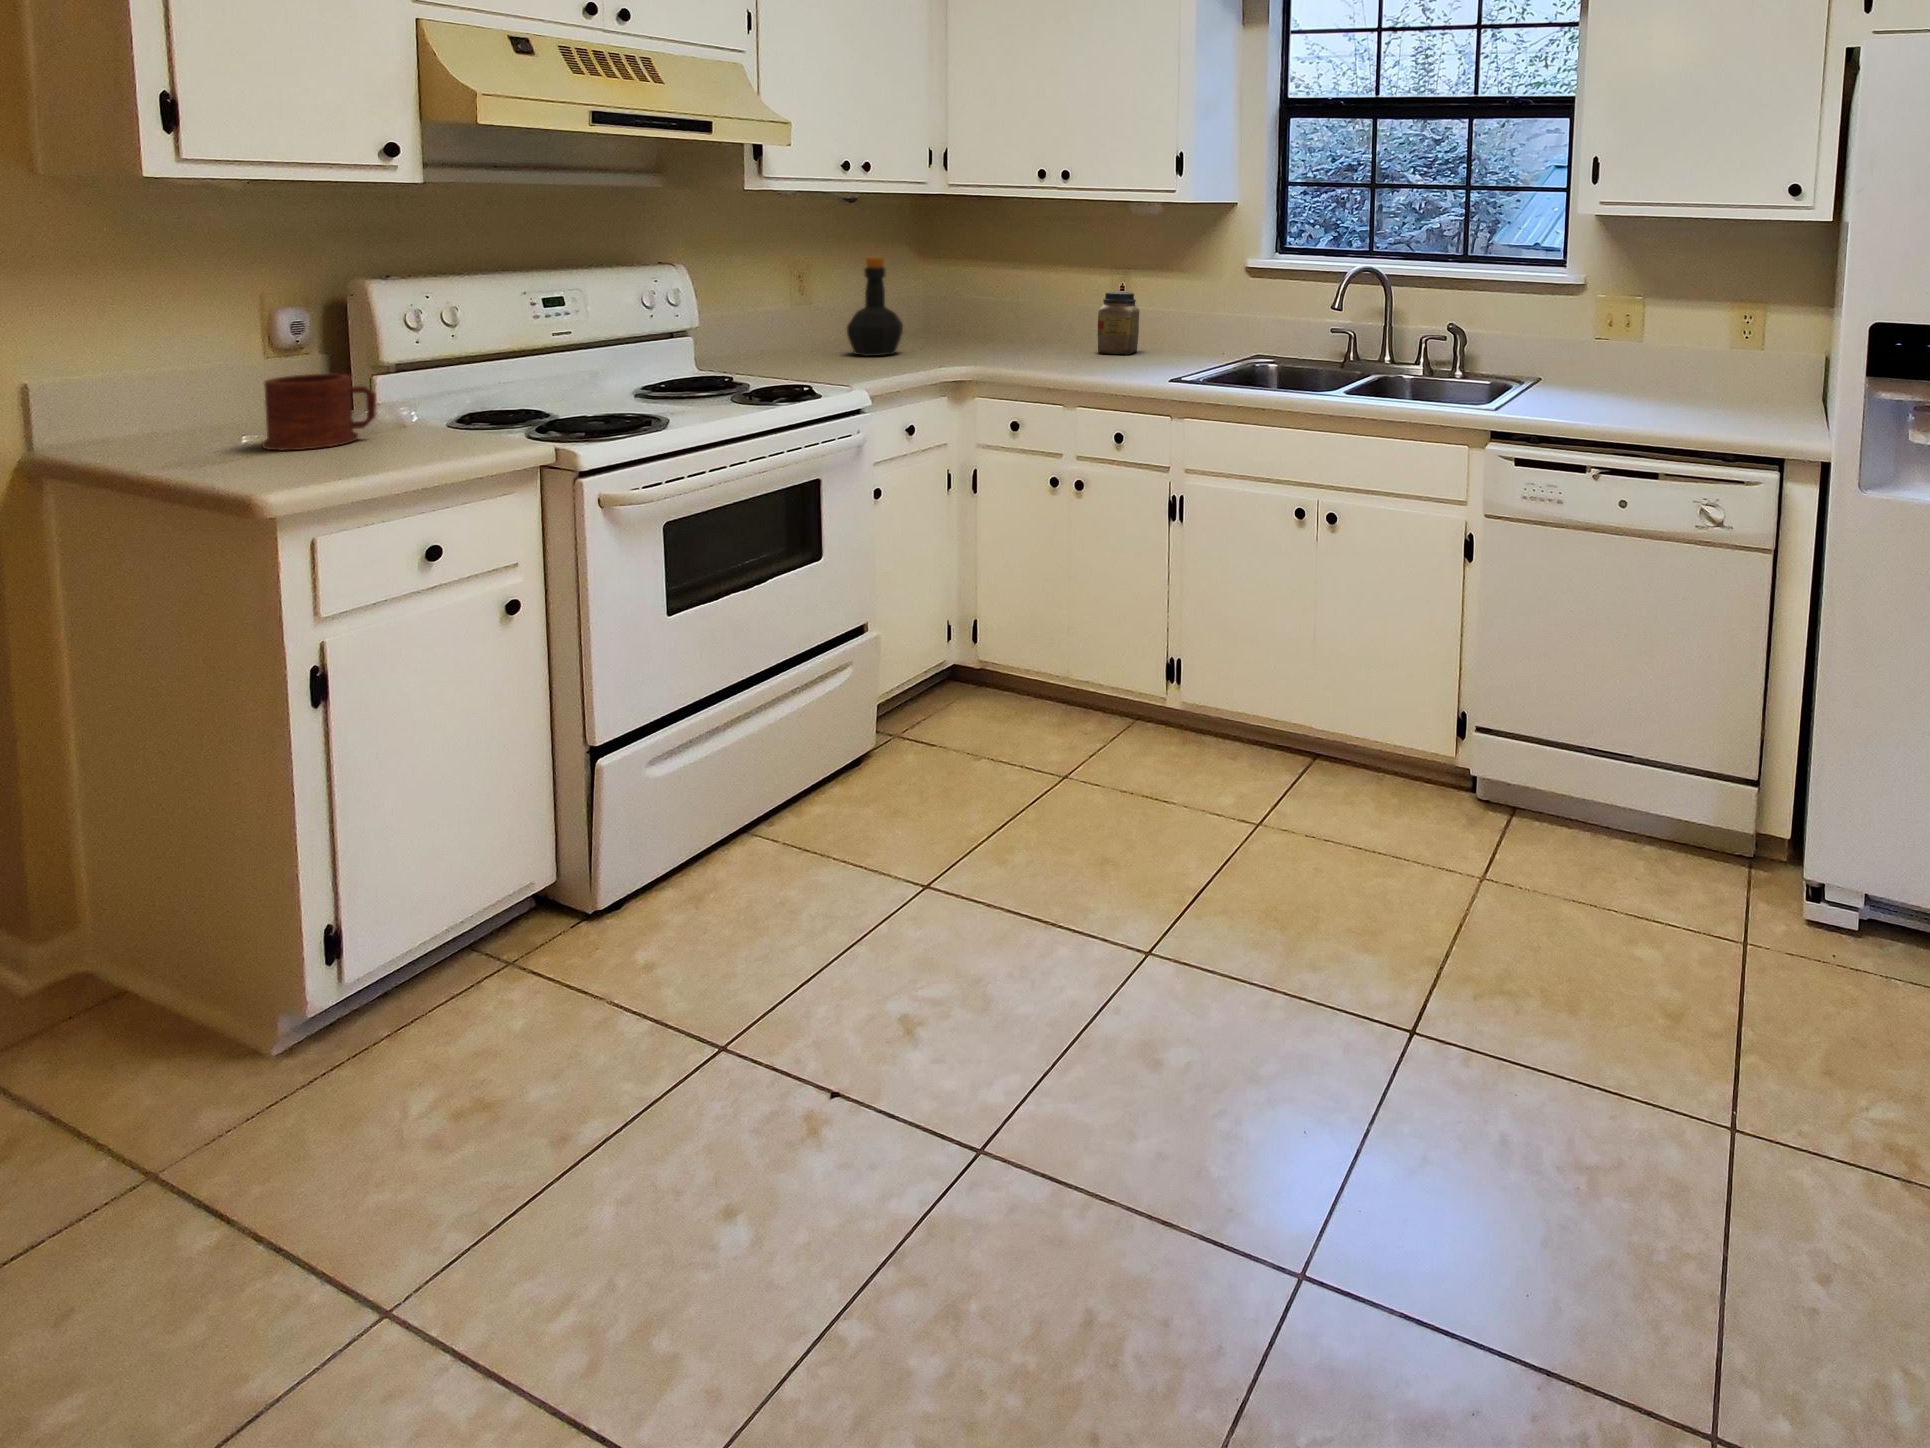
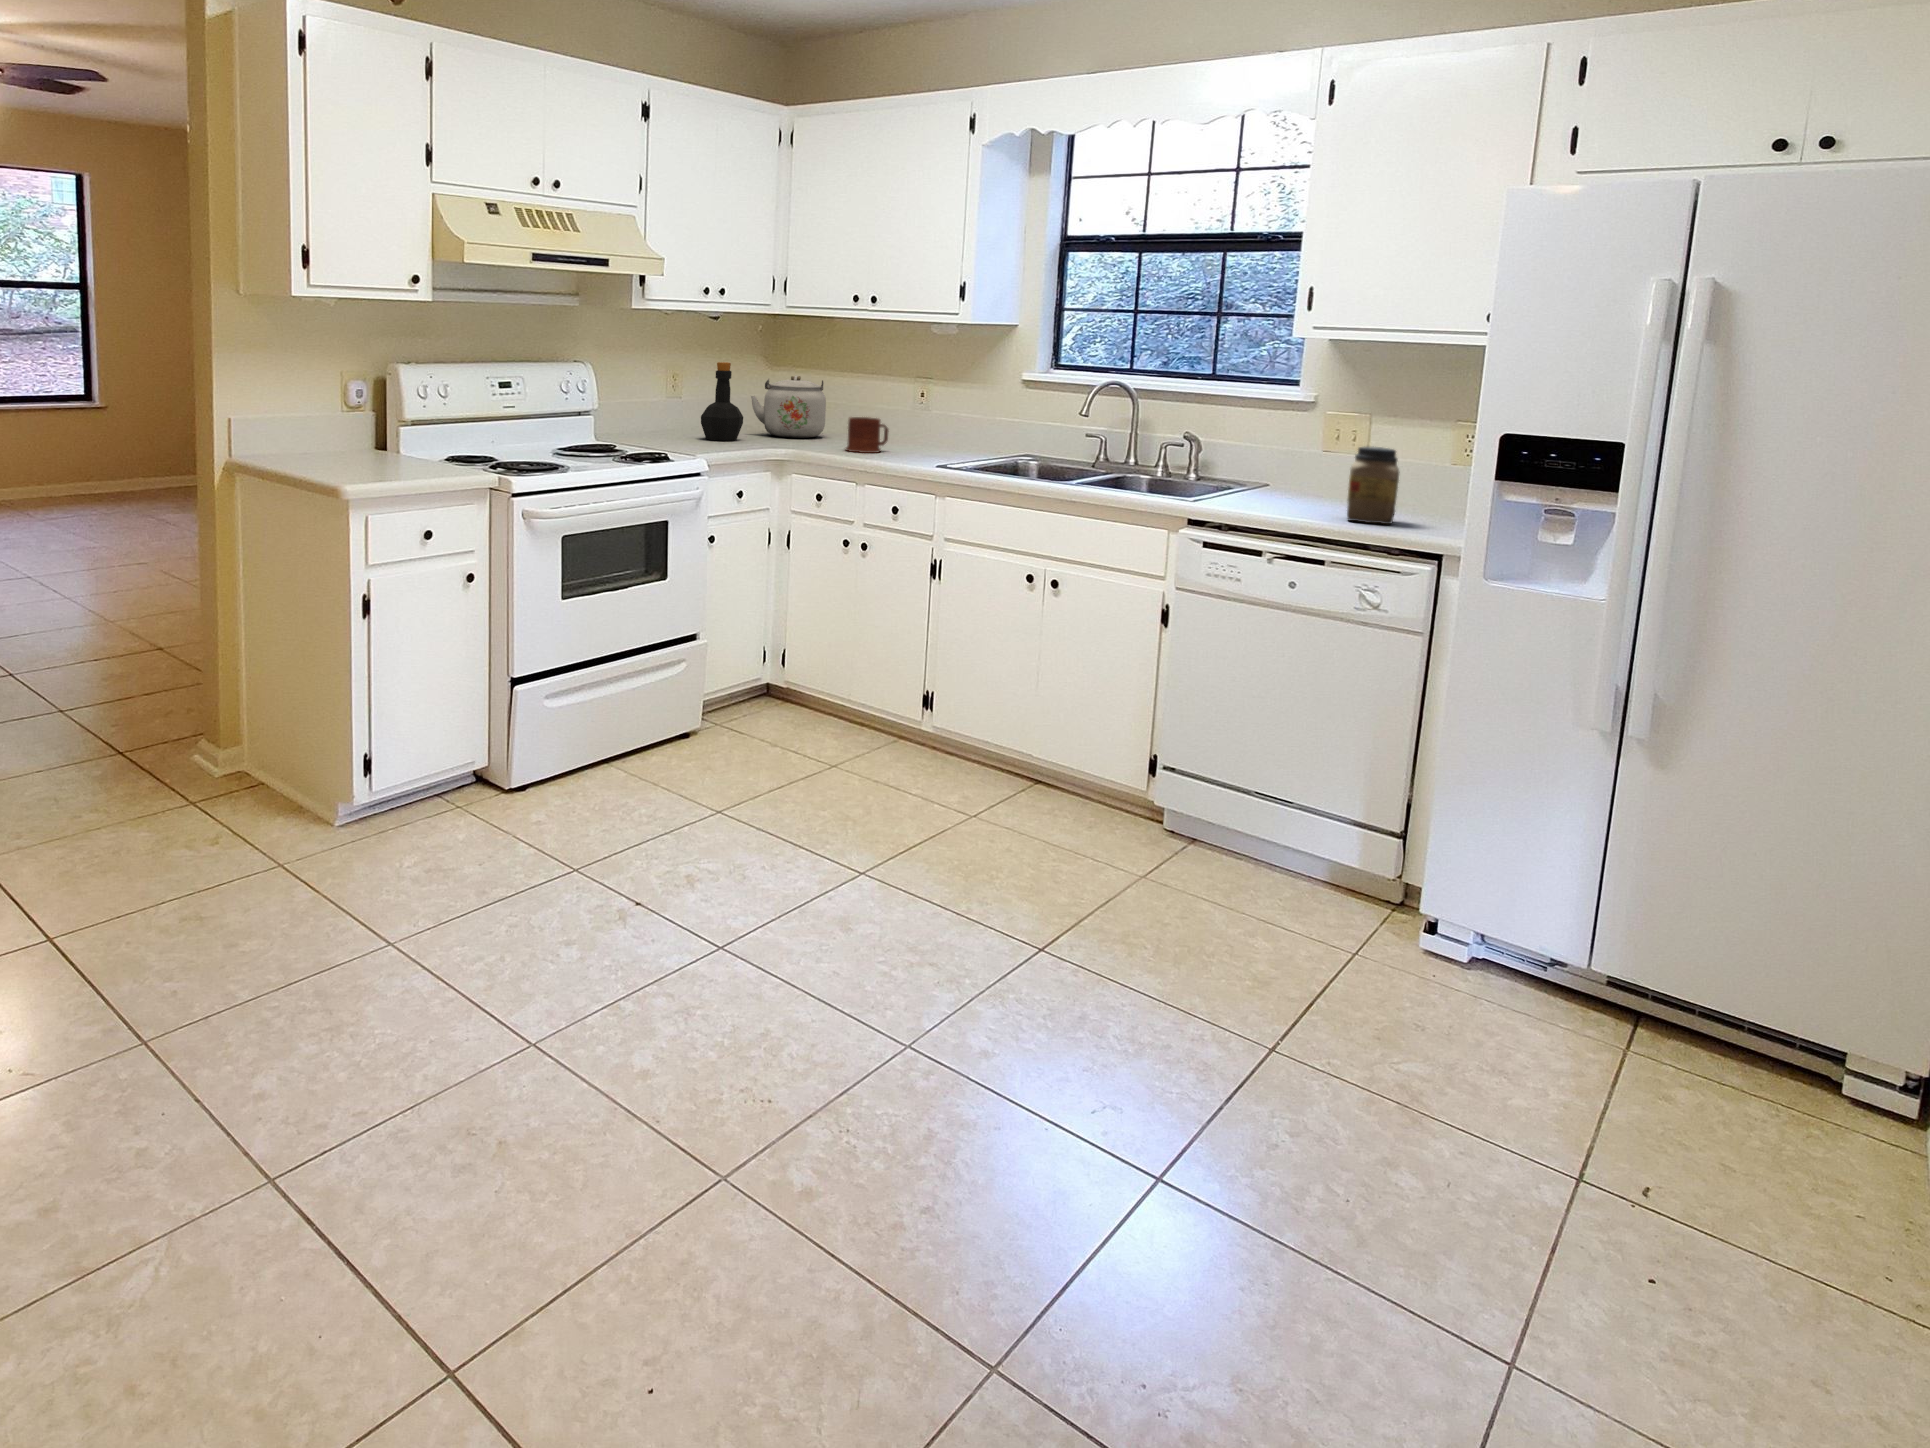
kettle: none [908,269,1004,345] -> present [751,375,826,438]
jar: present [1097,292,1139,354] -> present [1347,447,1400,524]
mug: present [262,374,376,450] -> present [846,417,889,453]

